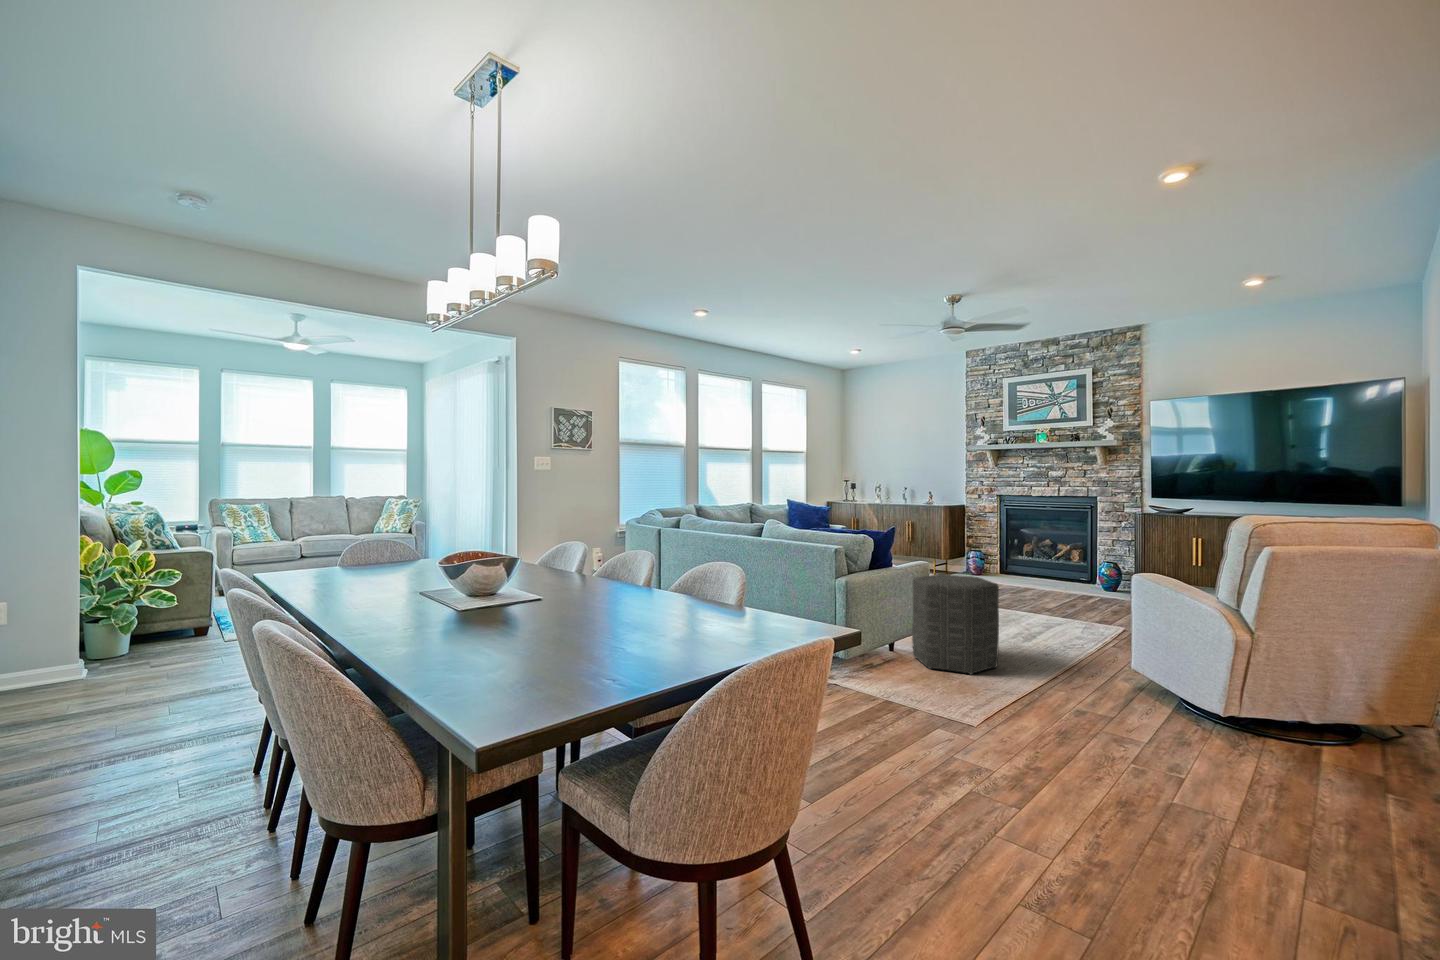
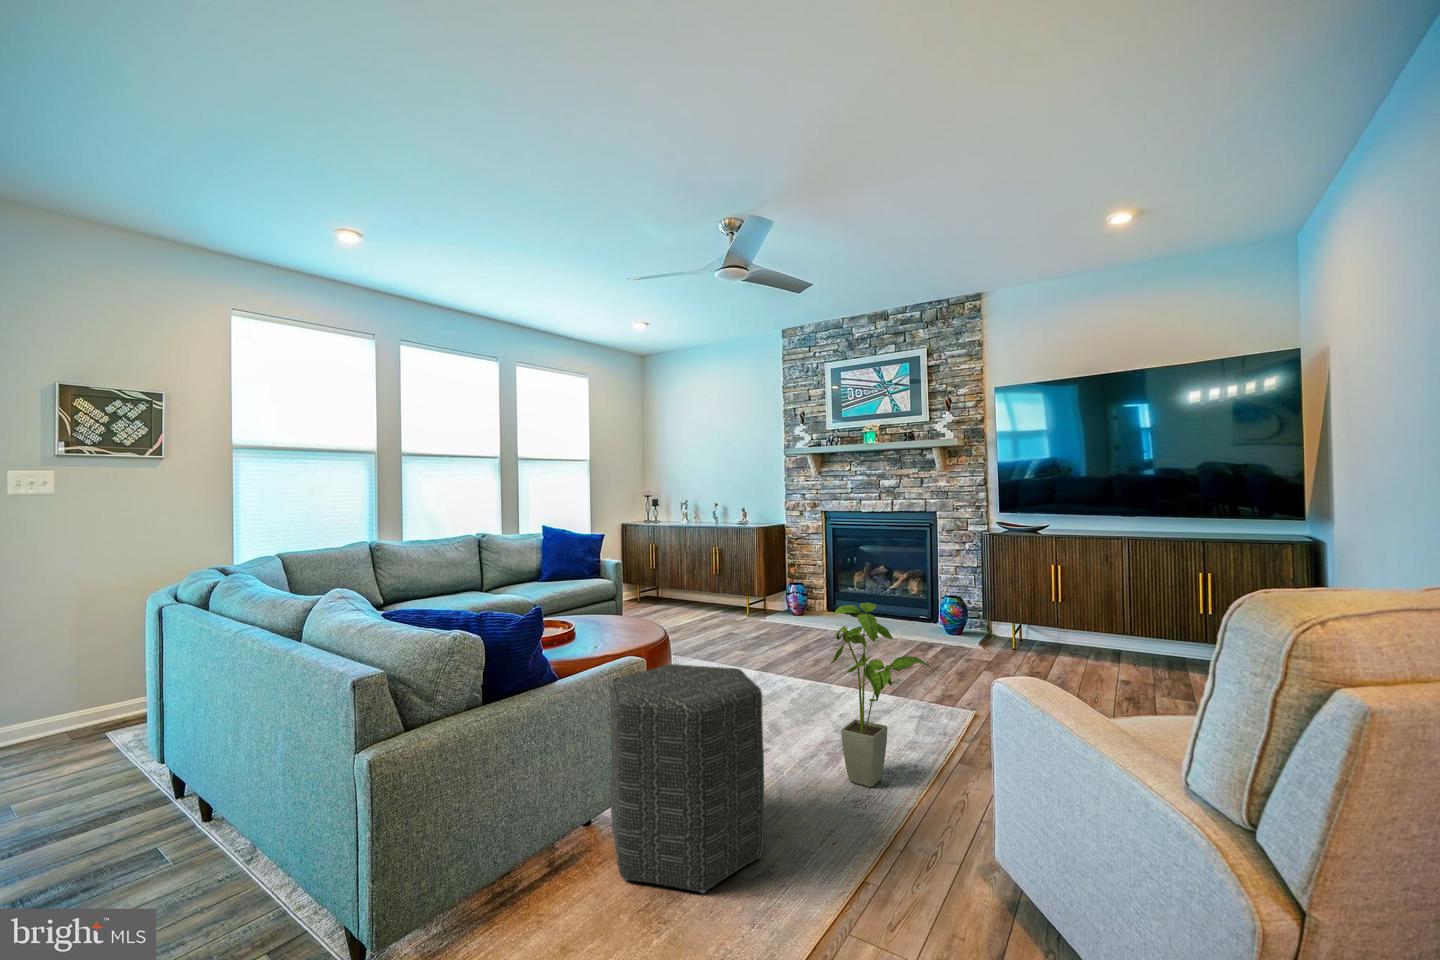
house plant: none [1029,547,1093,652] -> present [831,602,930,787]

